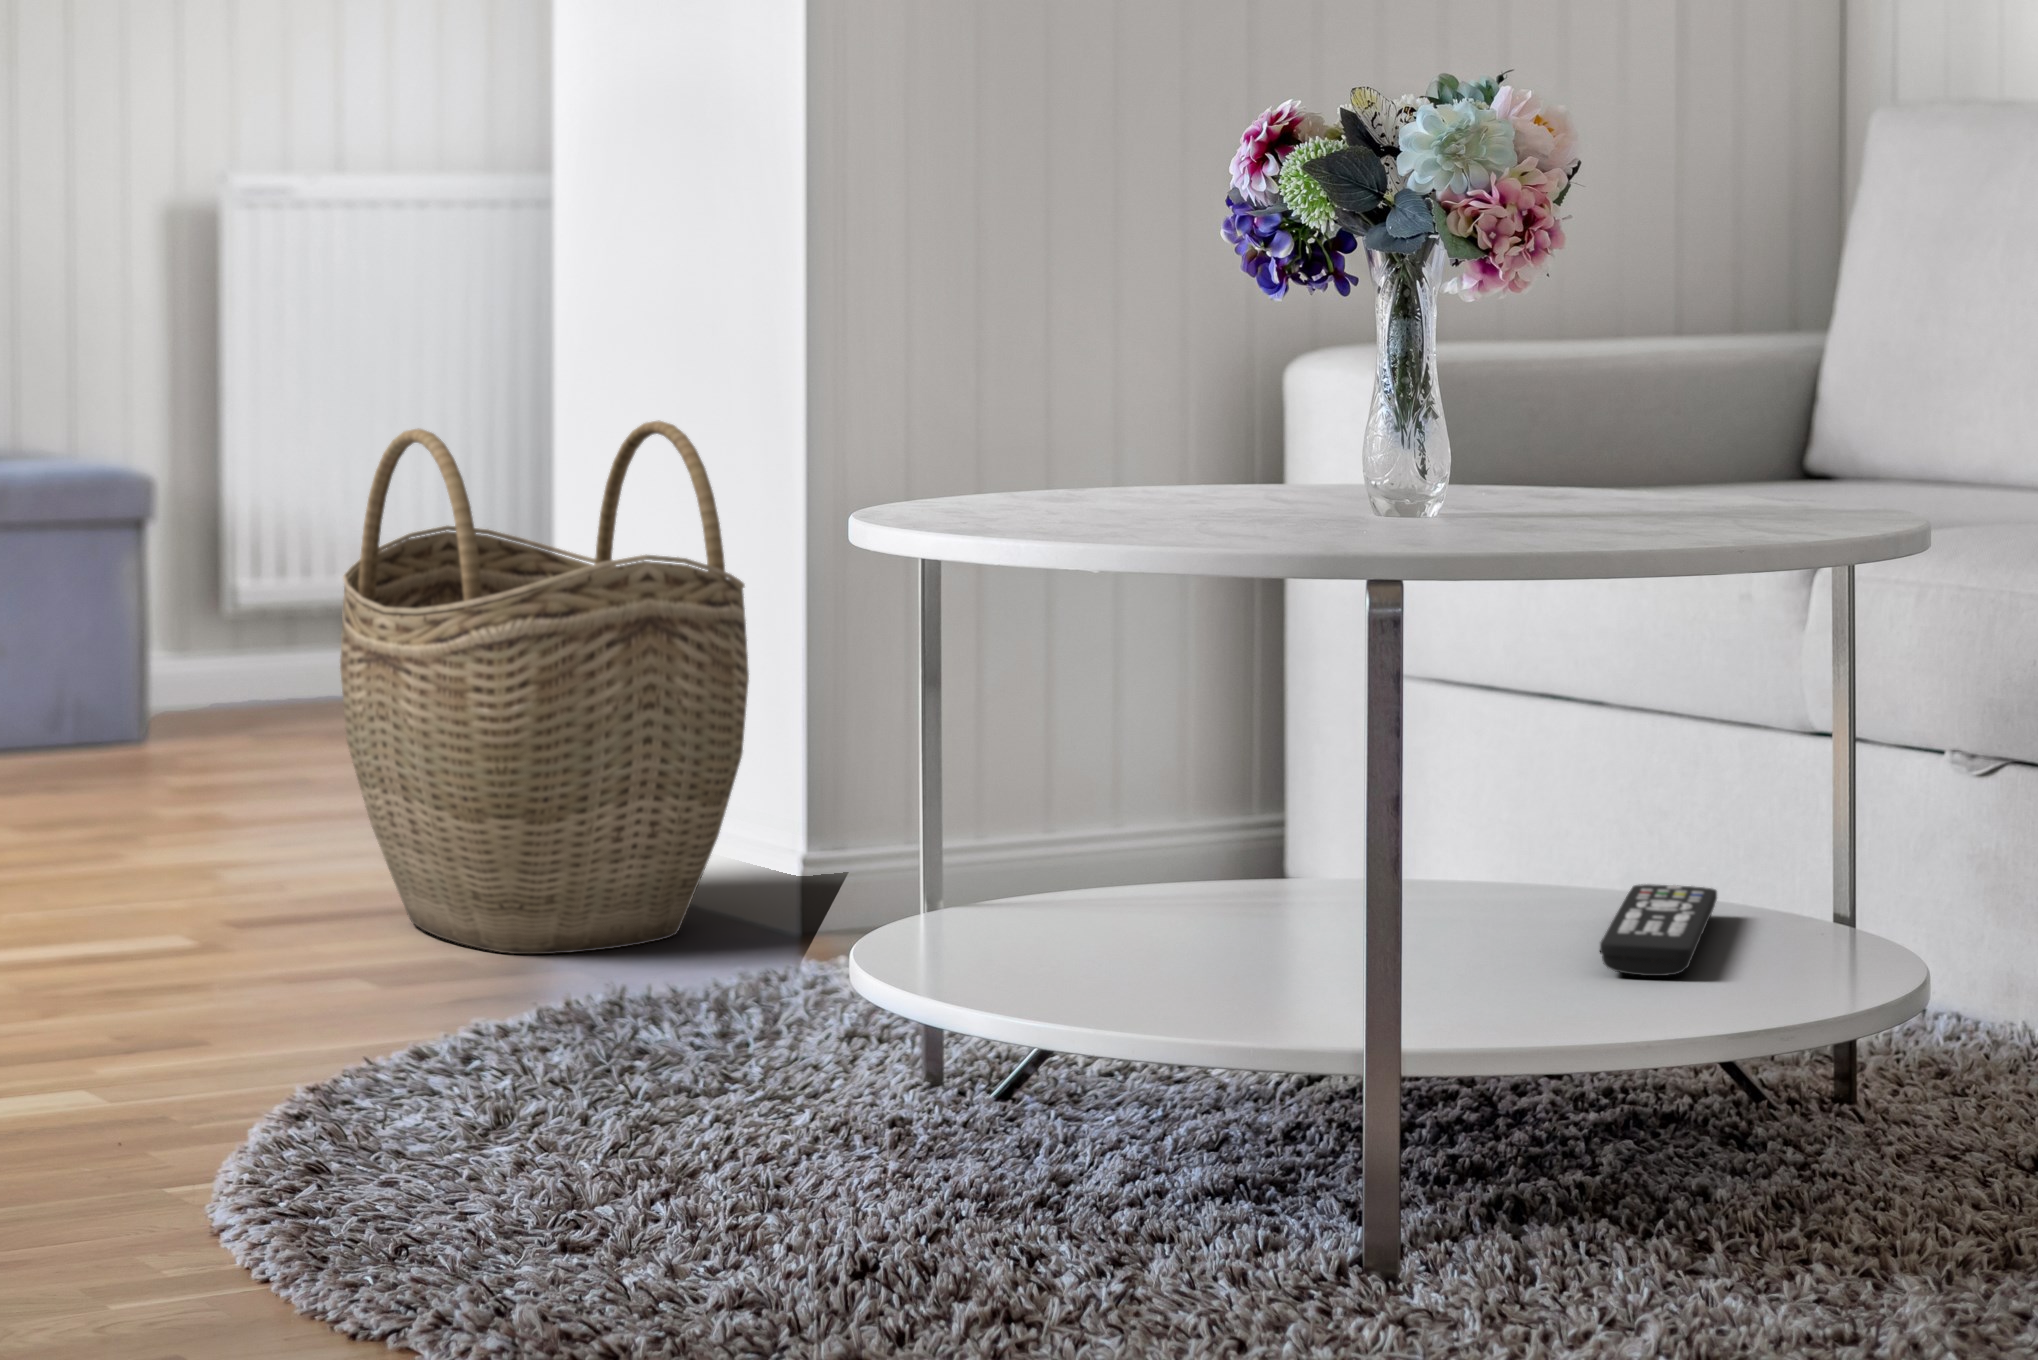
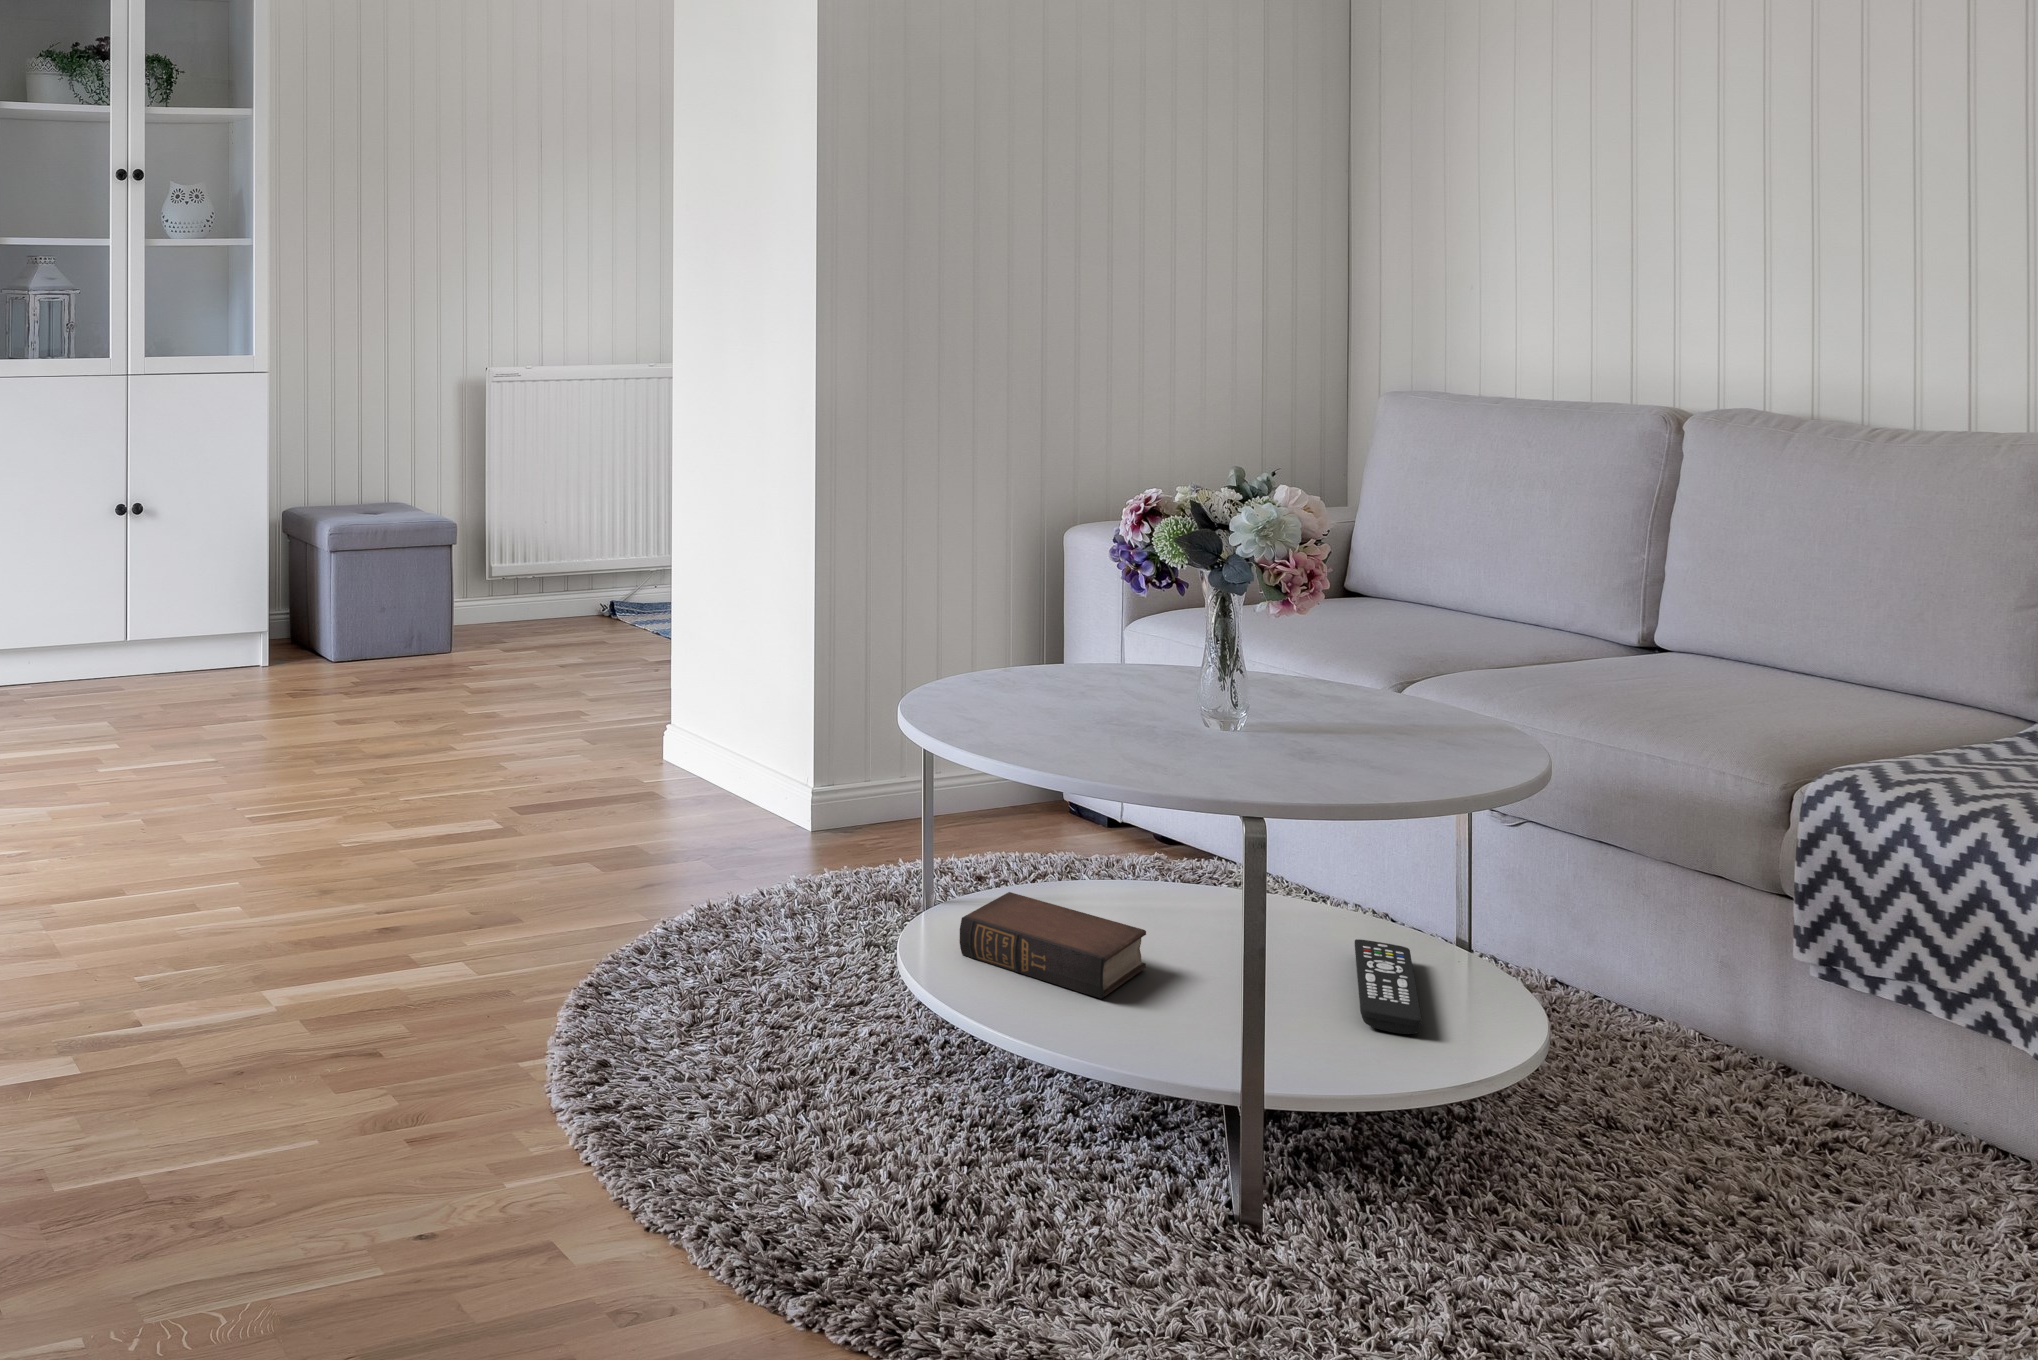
woven basket: present [340,421,749,954] -> none [575,569,794,862]
book: none [959,849,1276,970] -> present [960,892,1146,999]

